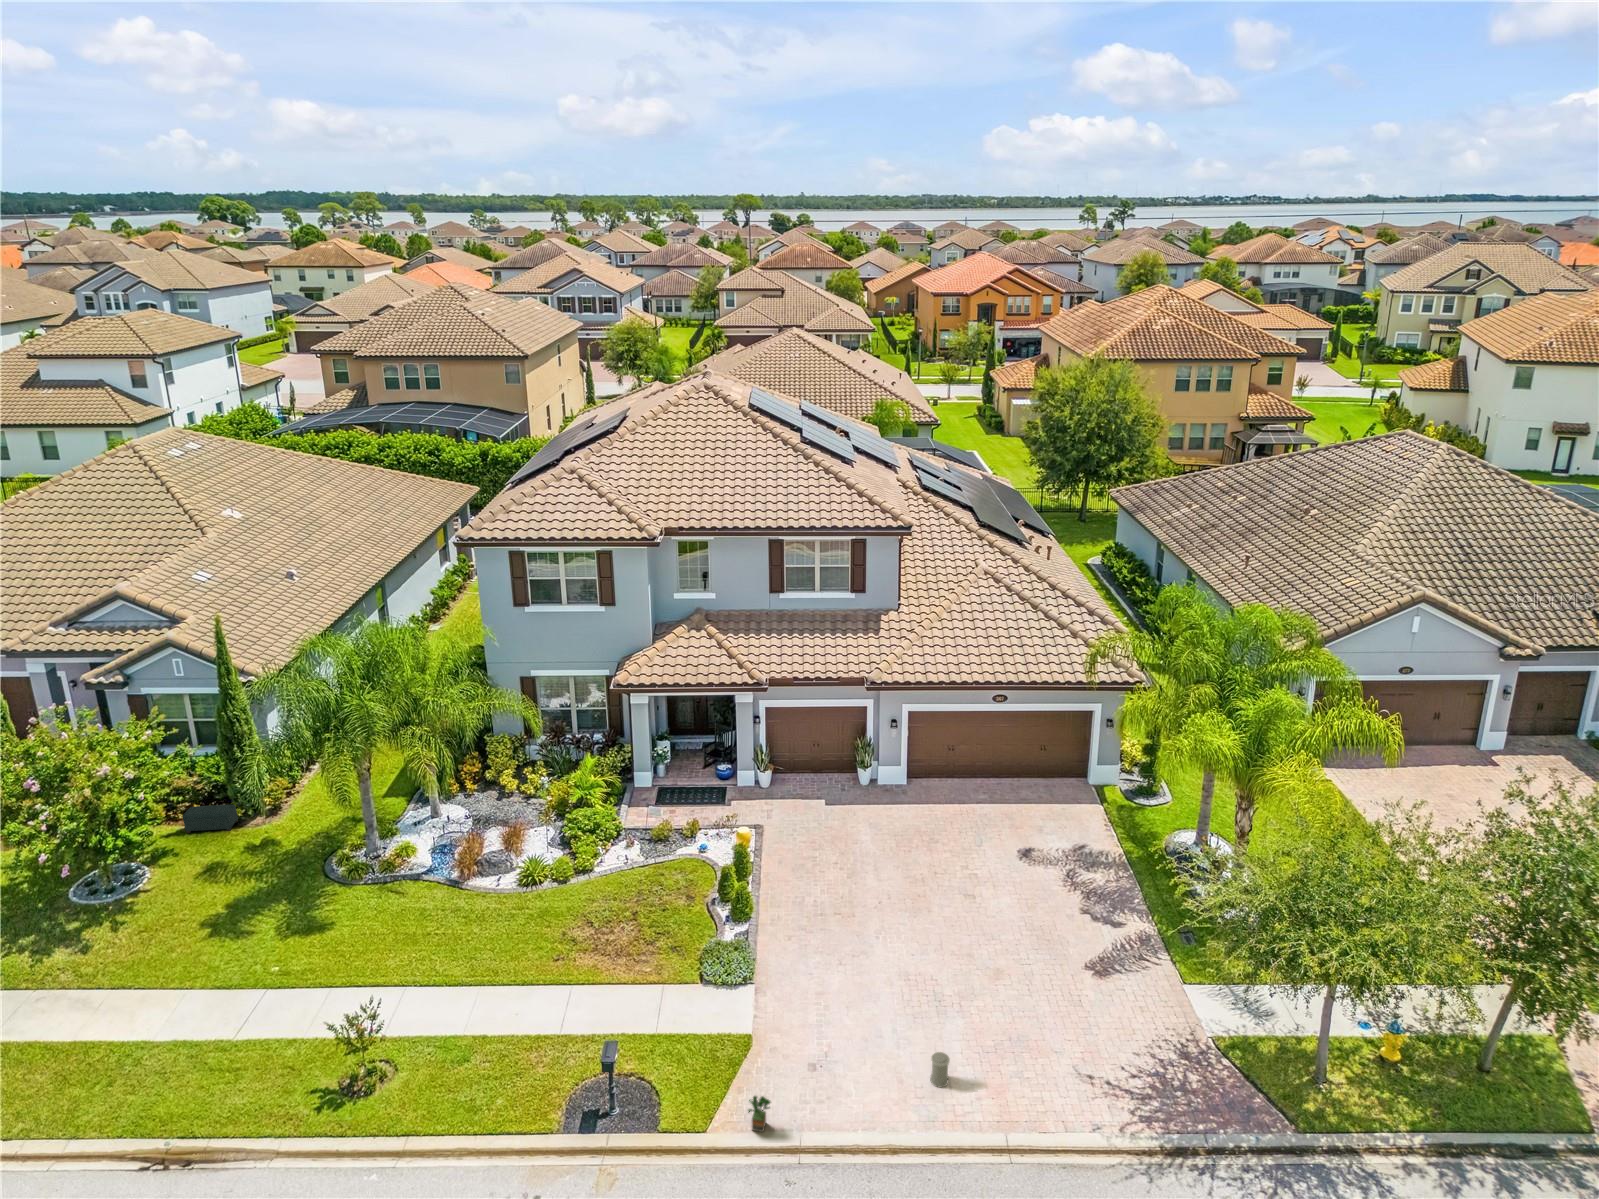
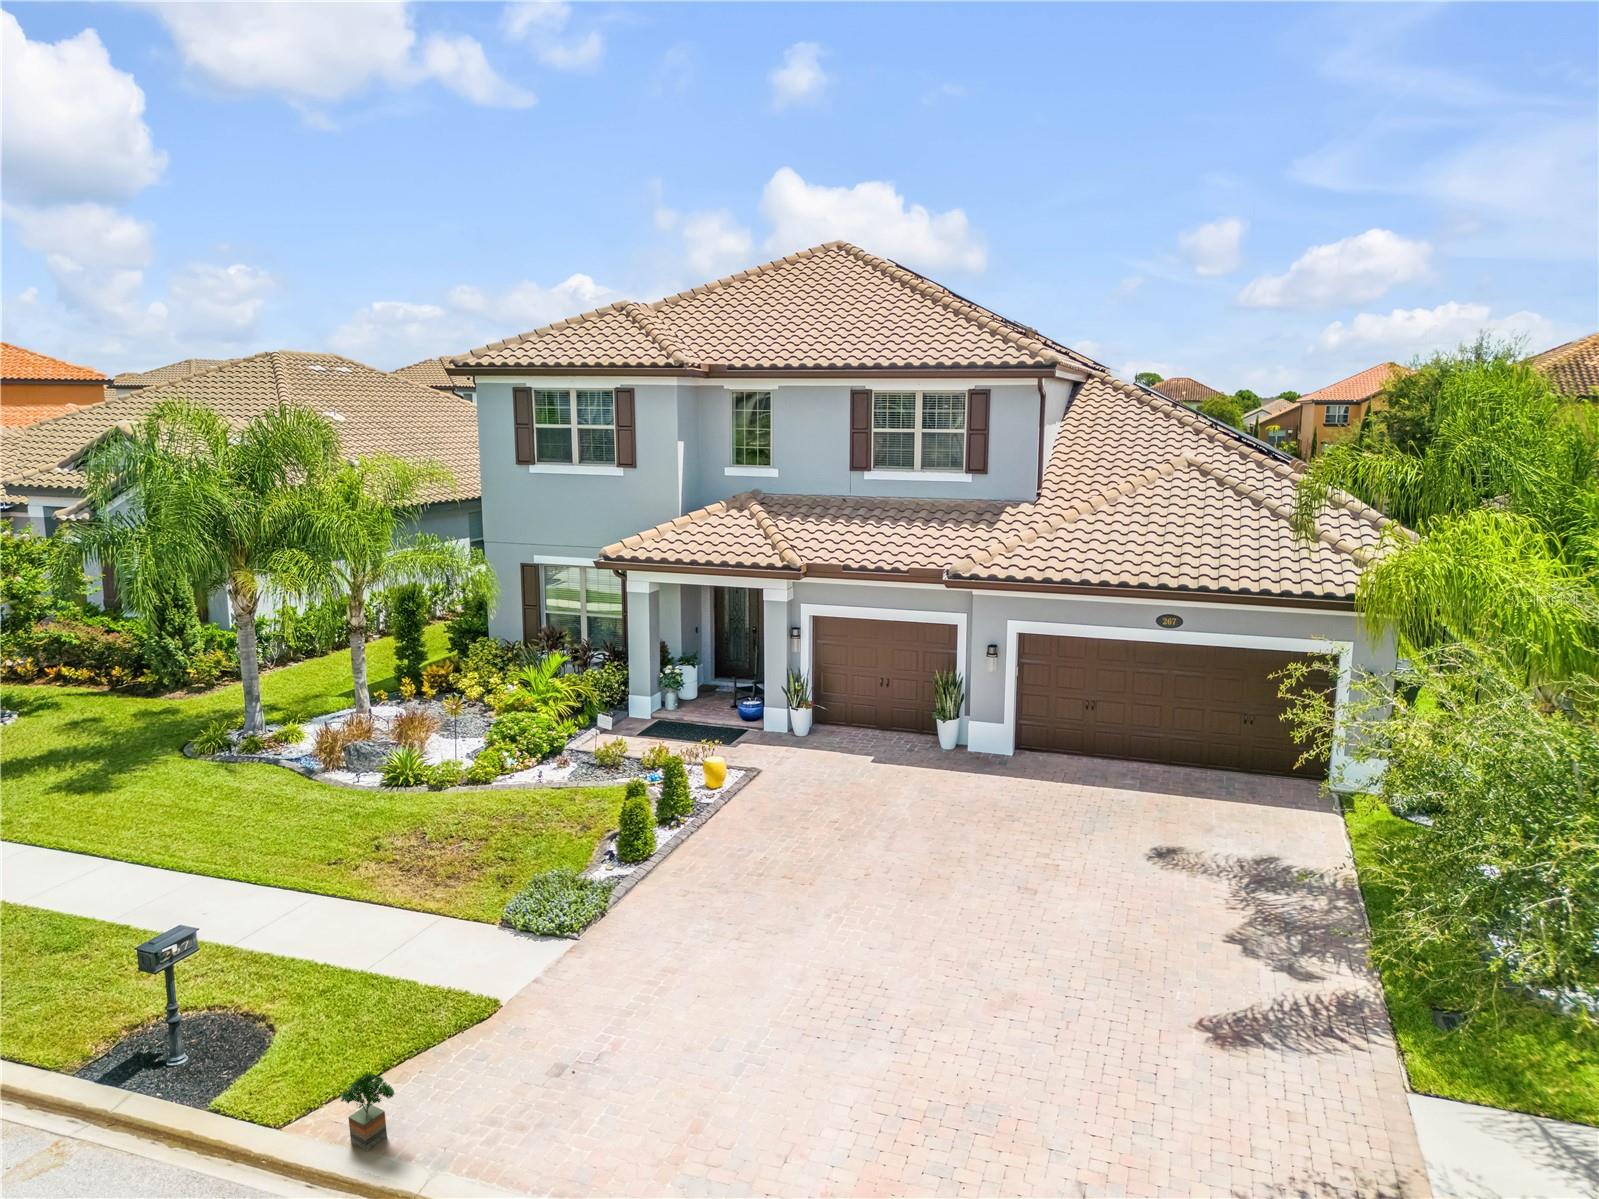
bench: present [183,805,238,833] -> none [108,669,171,700]
trash can: present [930,1052,950,1087] -> none [741,1085,781,1163]

